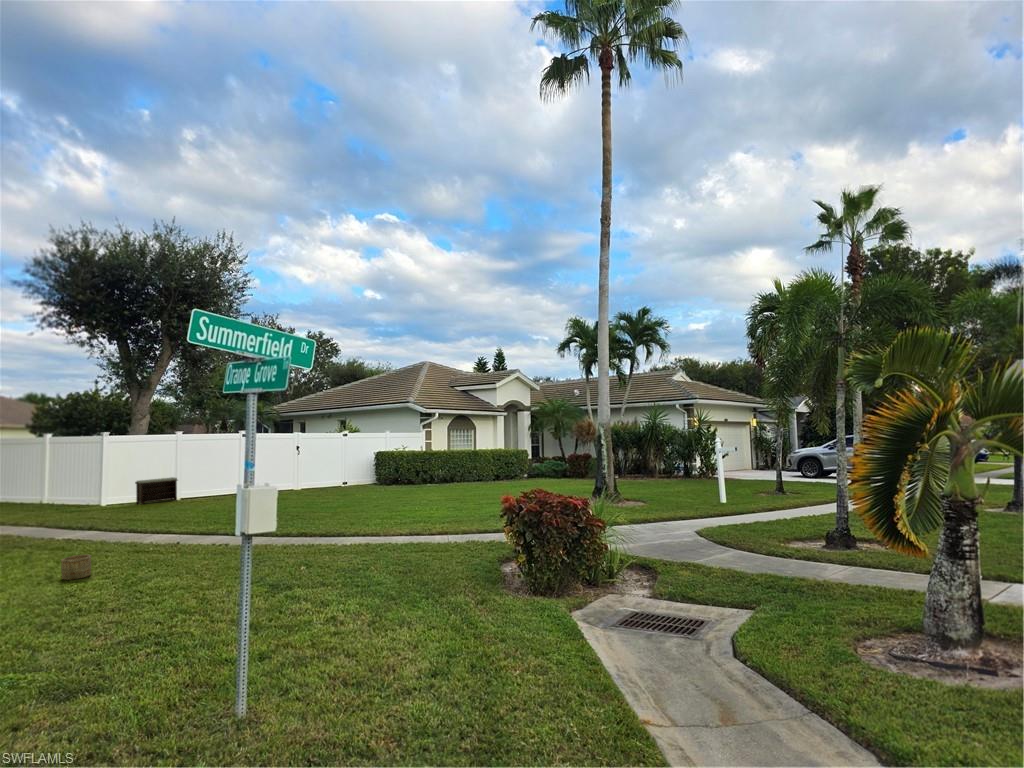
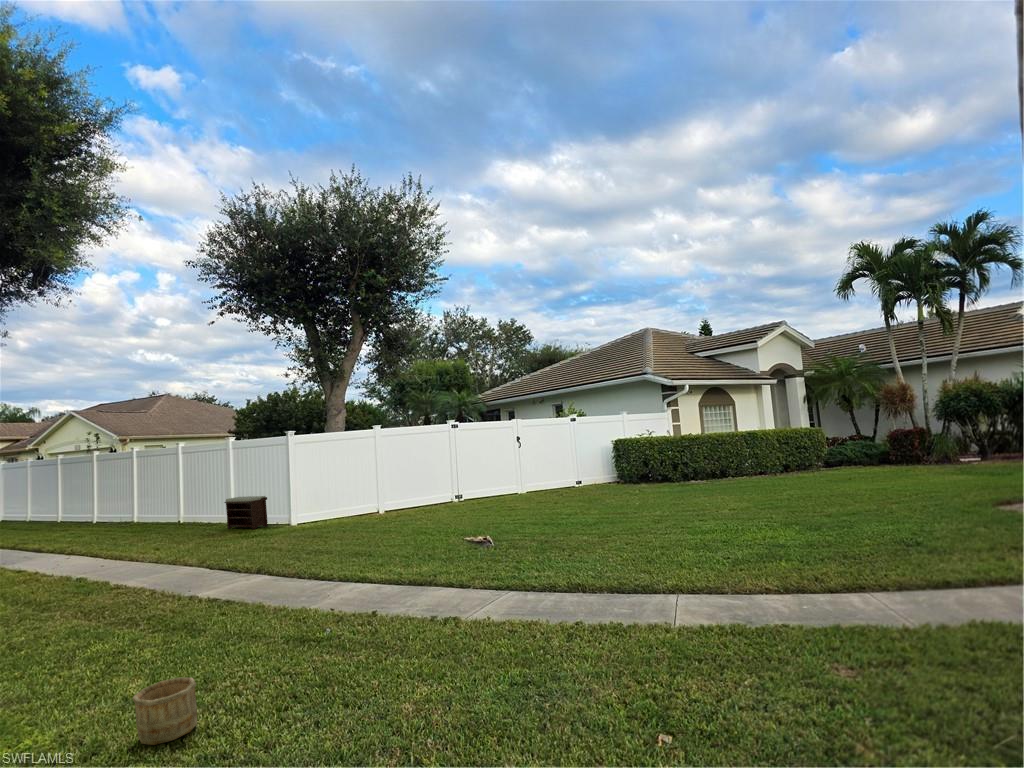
bench: present [135,477,177,505] -> present [224,496,268,529]

